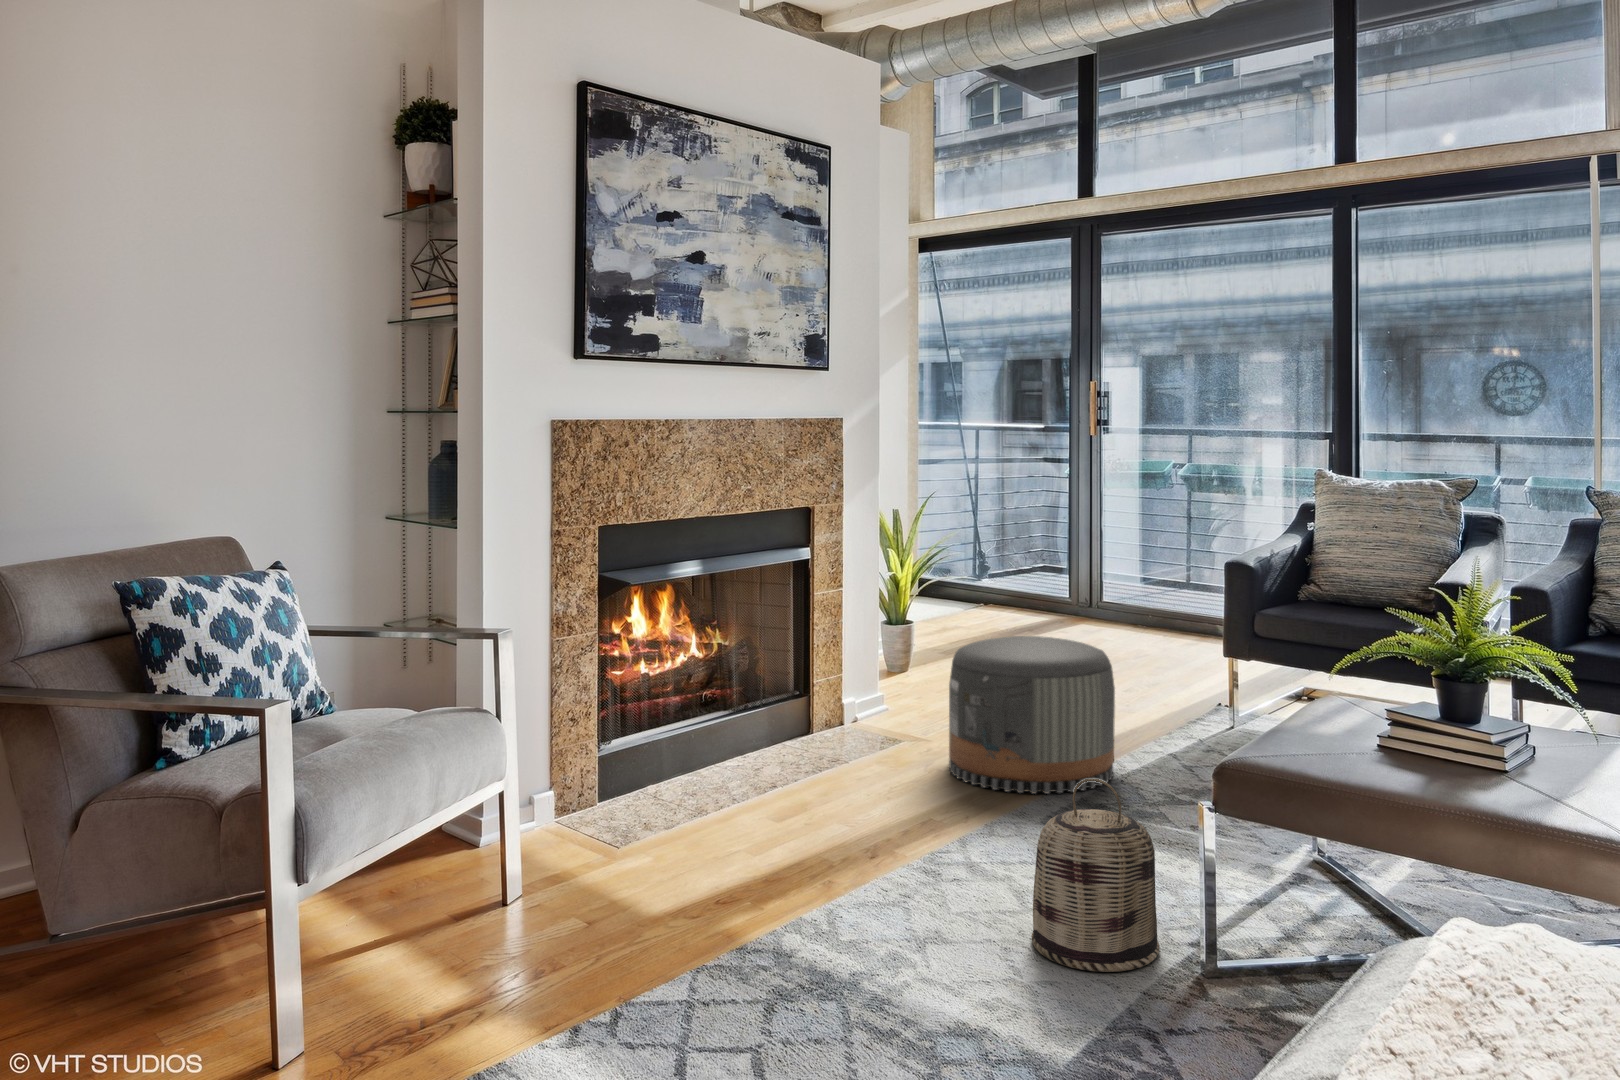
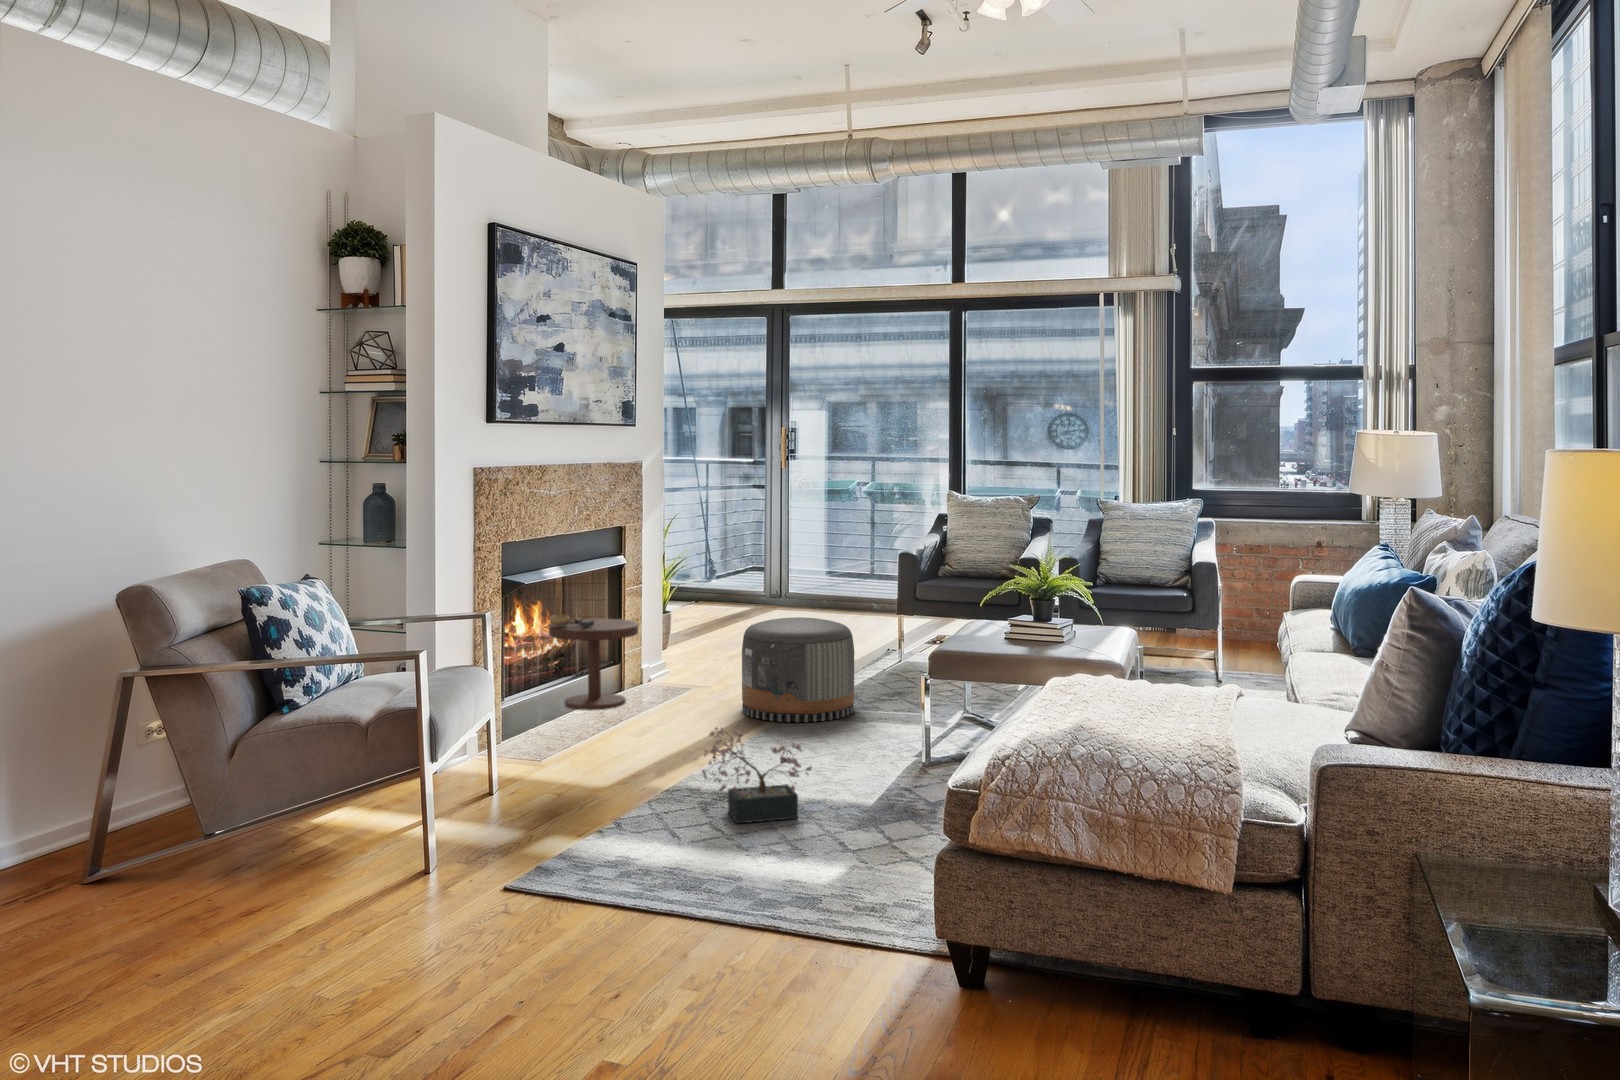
side table: none [606,631,740,878] -> present [549,615,638,711]
basket: present [1032,779,1160,972] -> none [836,691,909,801]
decorative plant: none [790,826,976,997] -> present [702,727,812,823]

